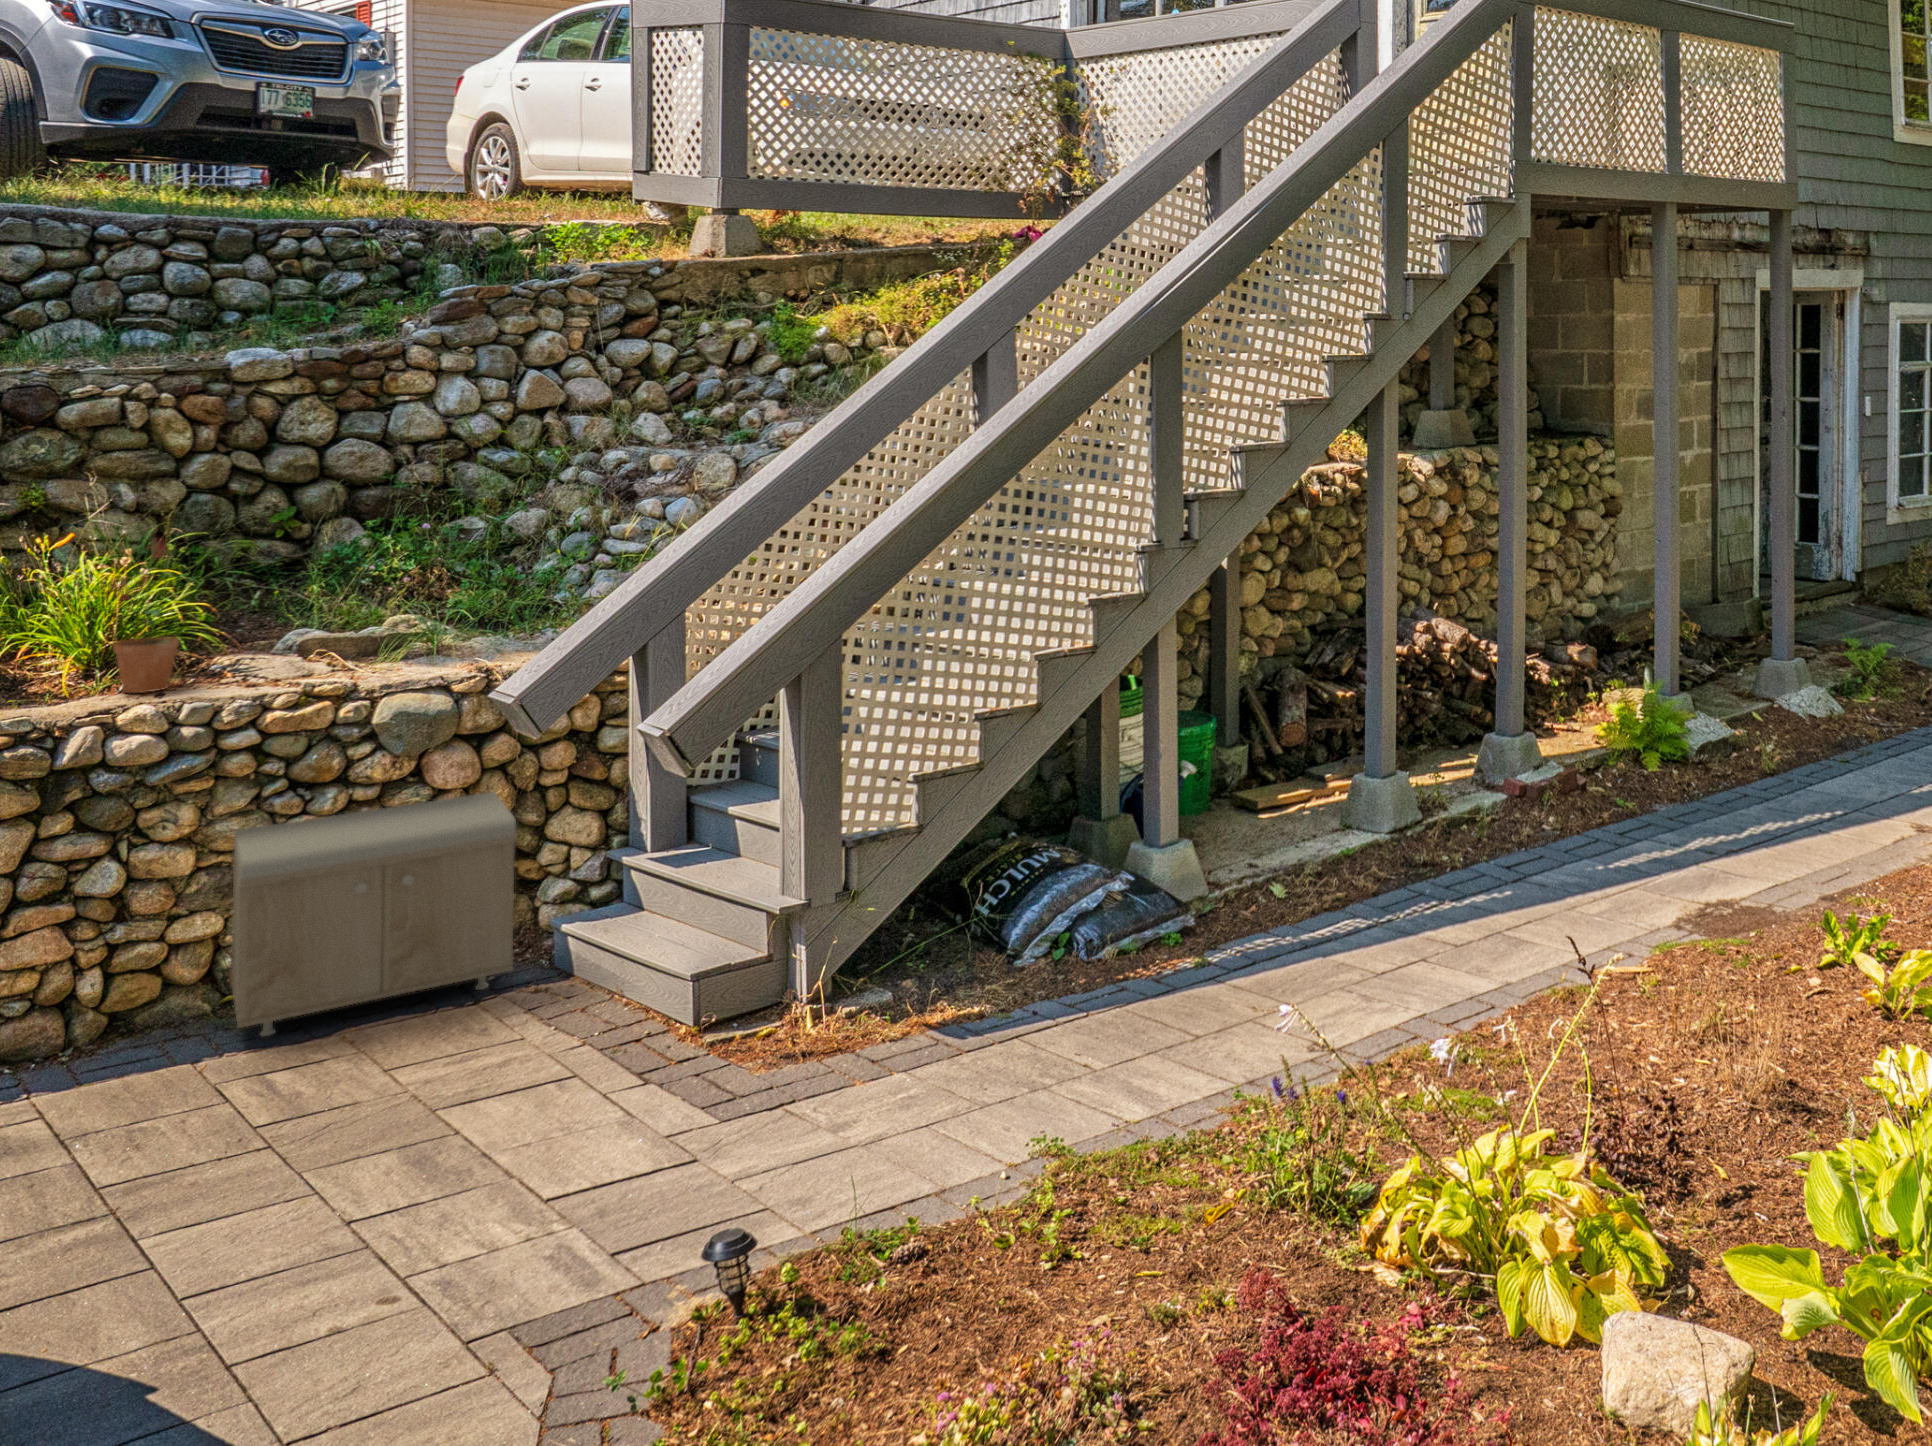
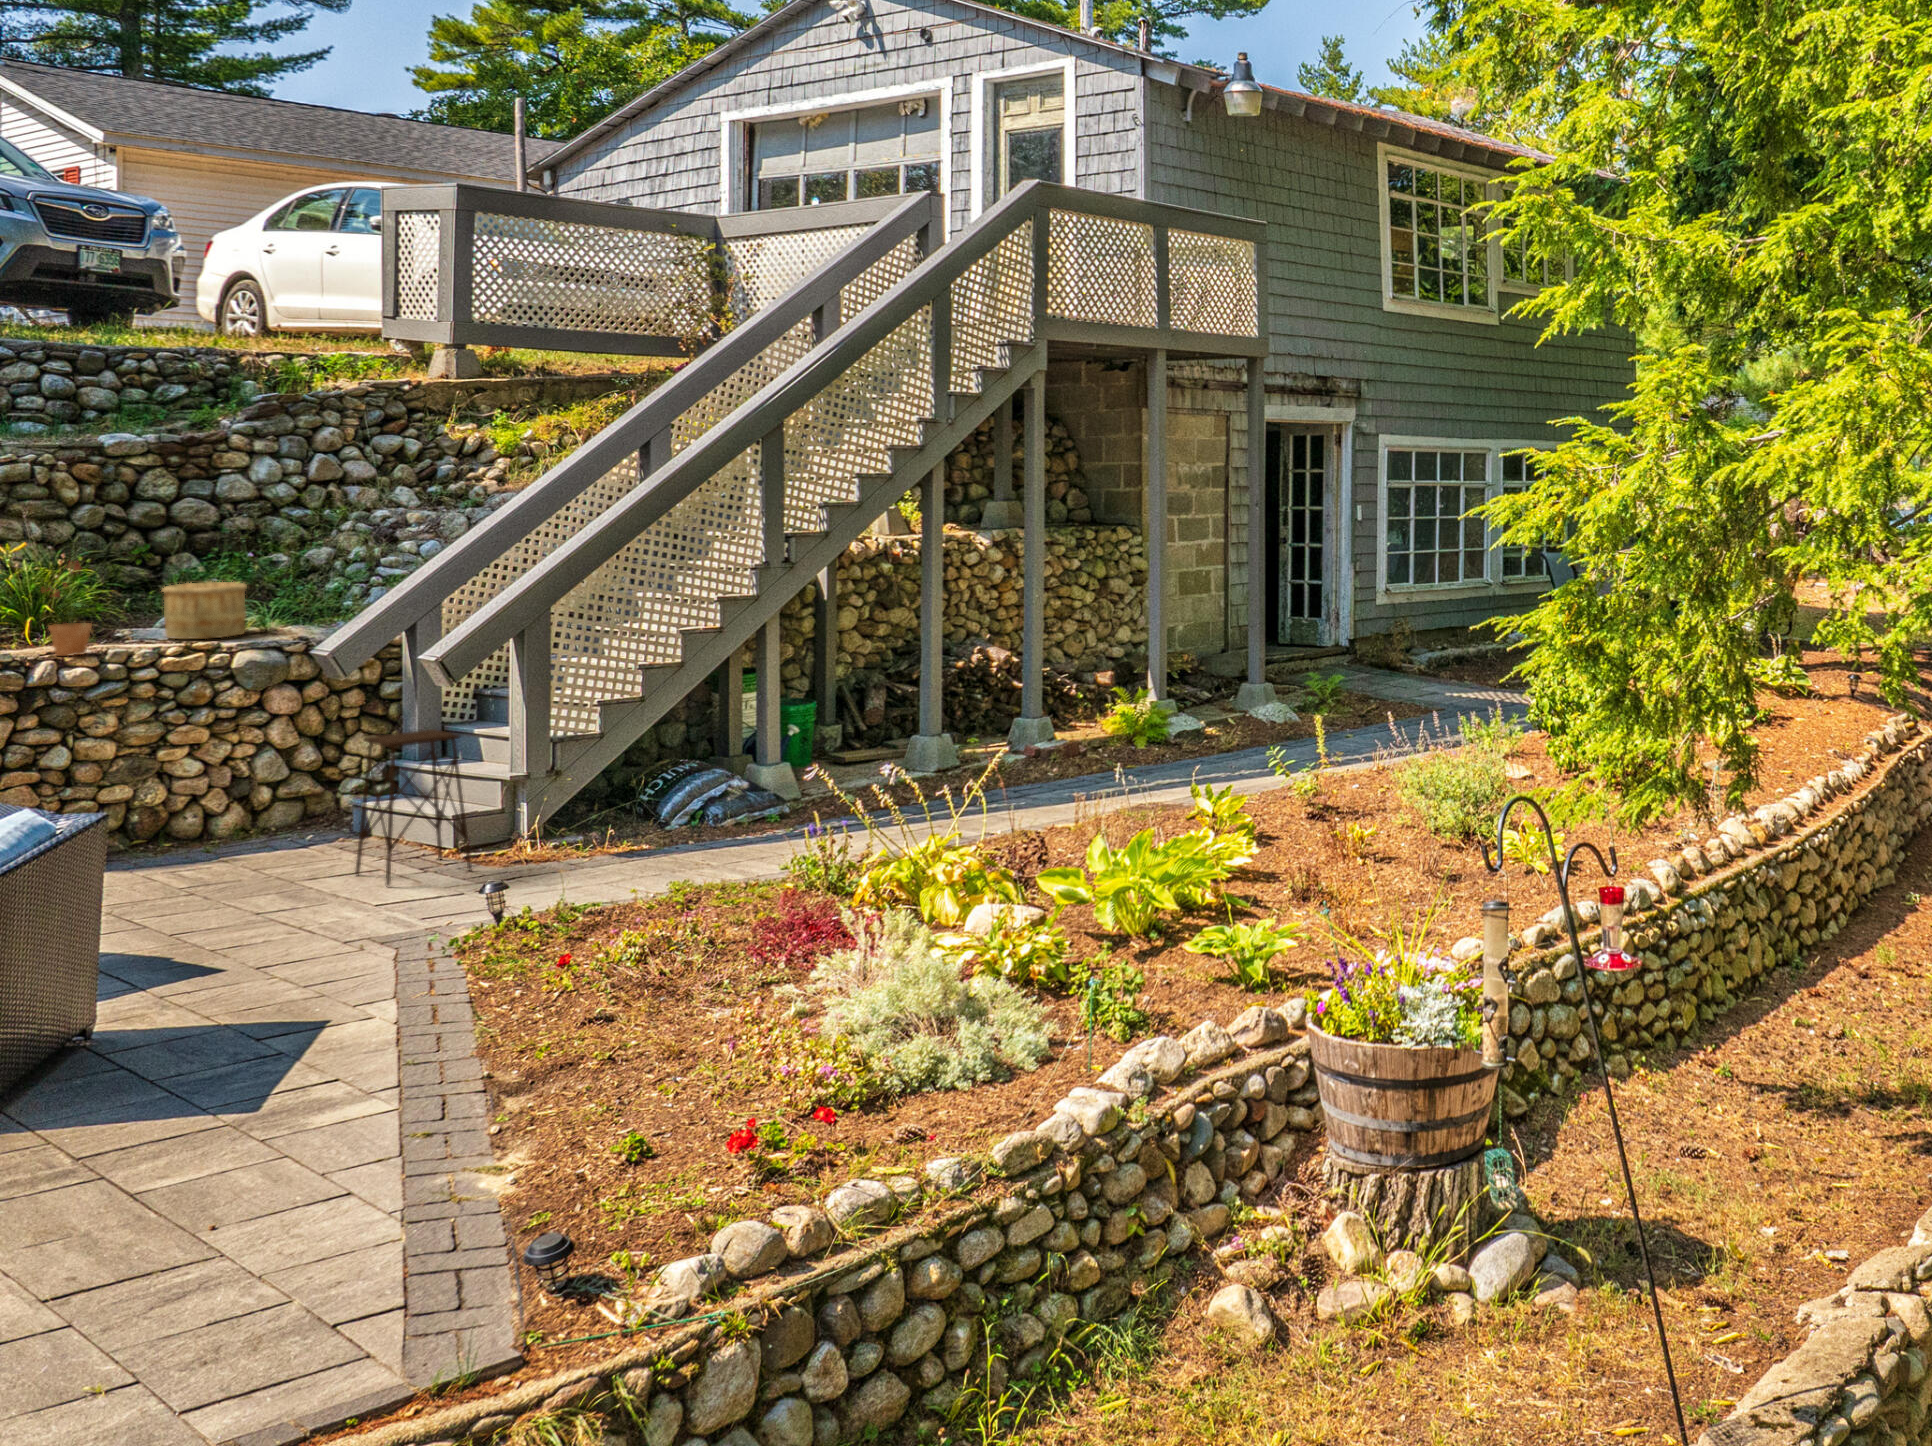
wooden bucket: none [296,559,421,653] -> present [161,582,247,639]
storage bench: present [231,792,516,1036] -> none [144,716,335,848]
side table: none [509,885,704,1216] -> present [355,729,472,887]

